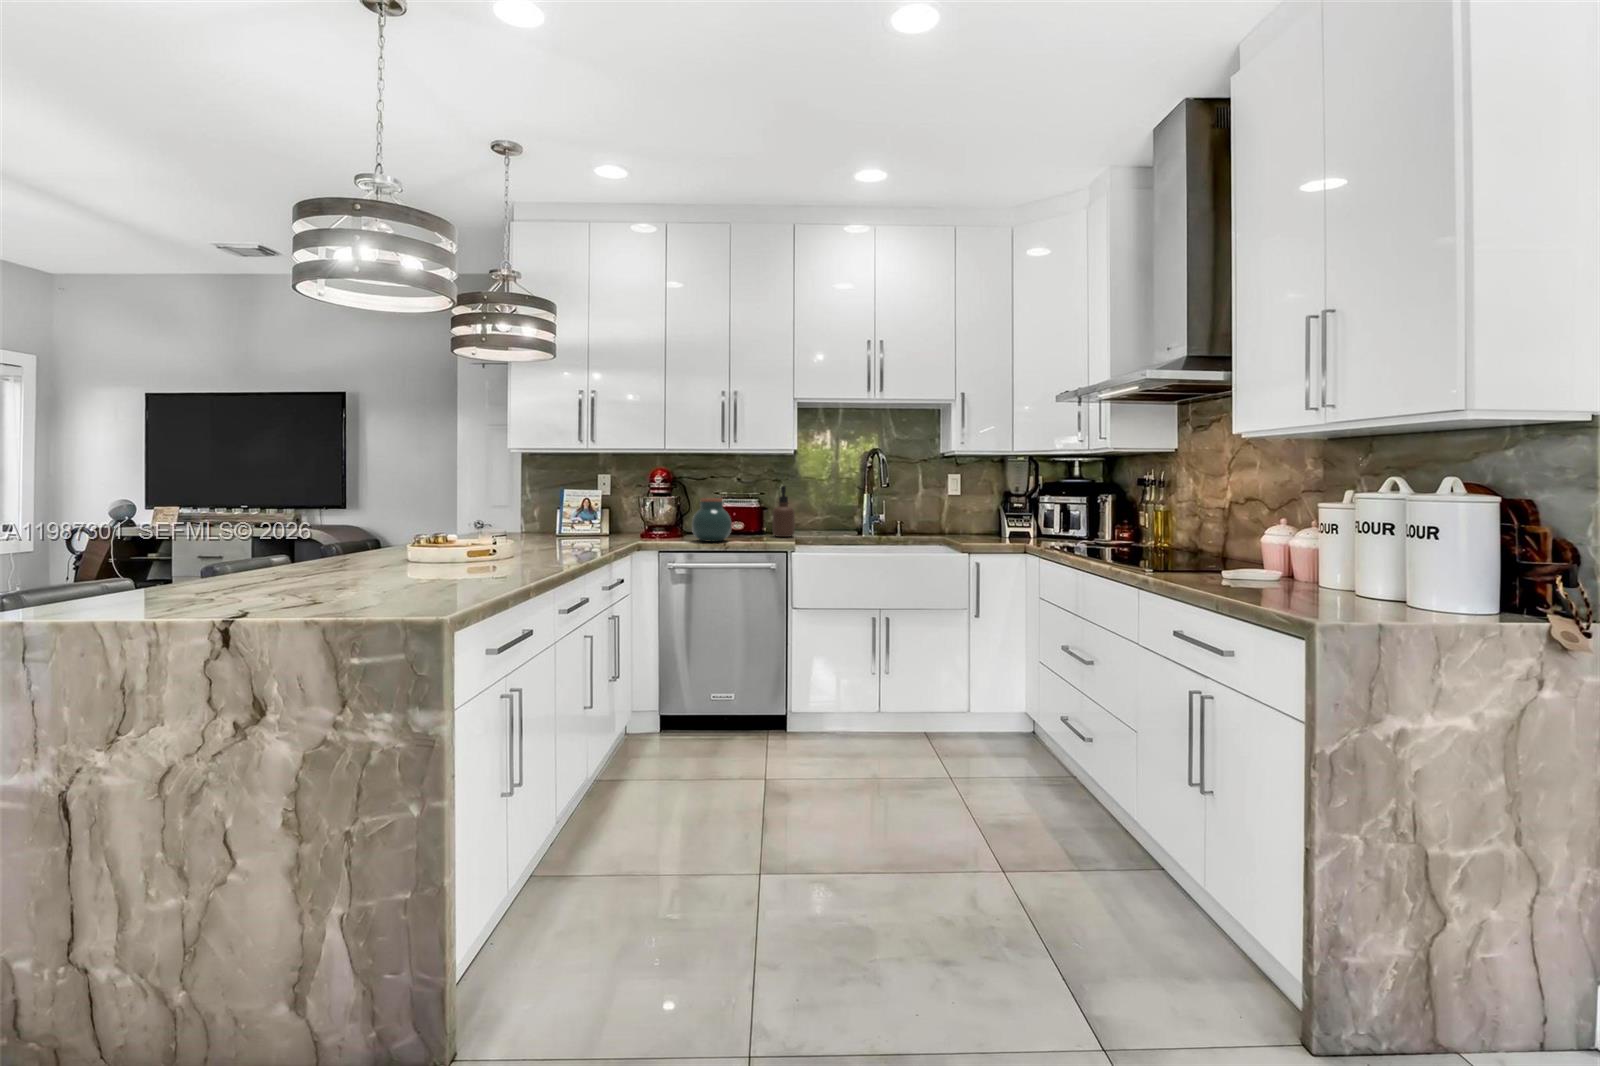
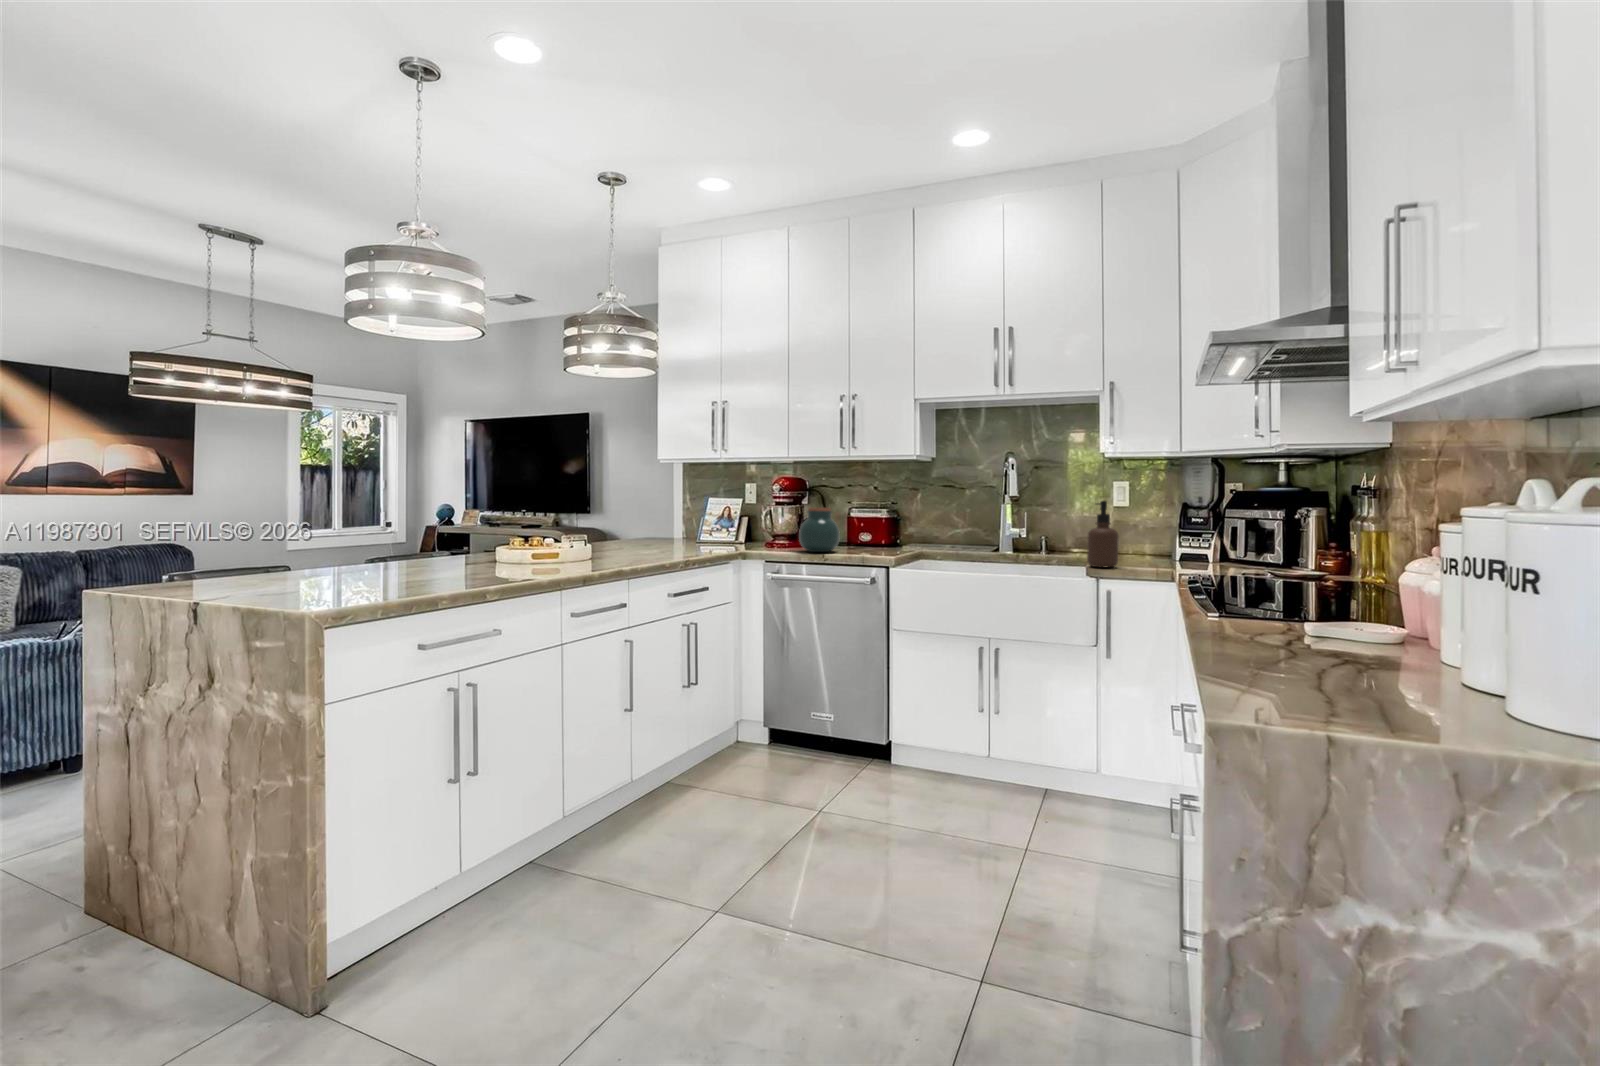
soap dispenser: present [773,486,795,537] -> present [1087,501,1119,567]

